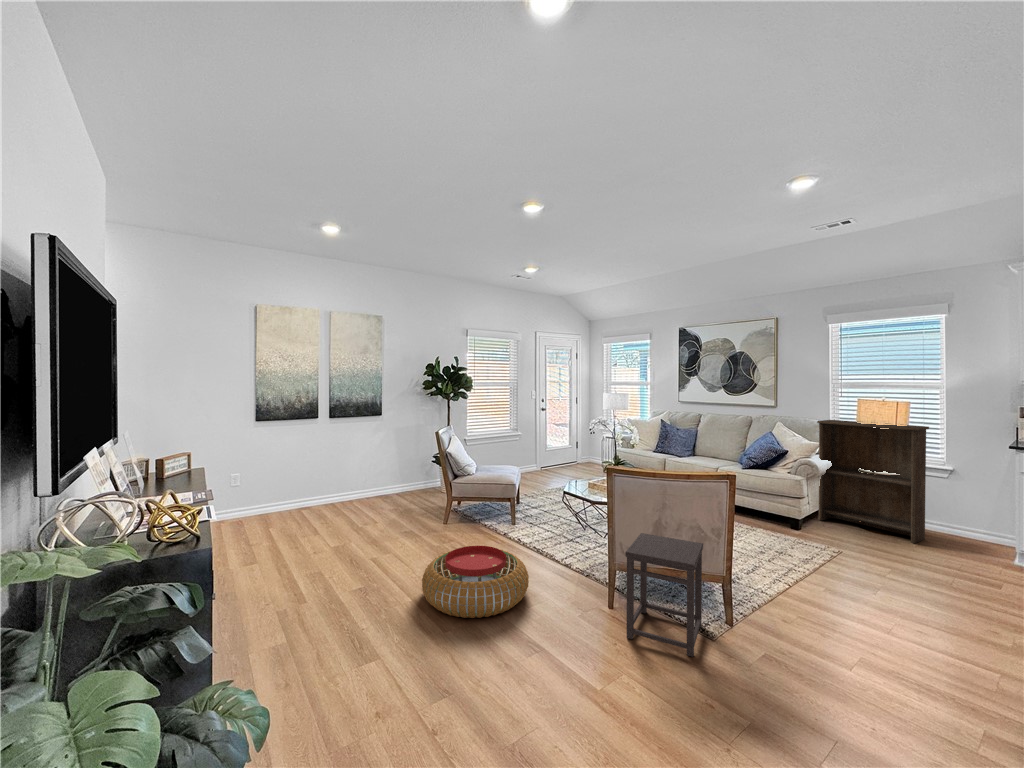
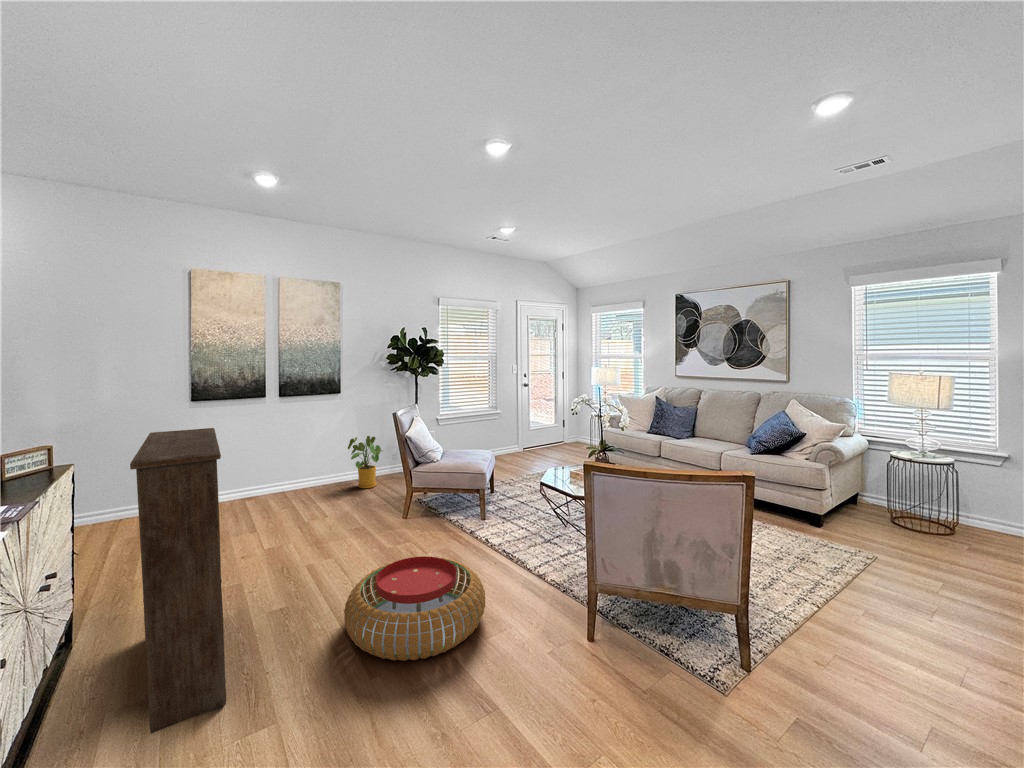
bookshelf: present [817,420,929,543] -> present [130,428,226,734]
house plant: none [388,453,421,500] -> present [348,436,382,488]
side table: present [625,533,703,657] -> none [608,547,714,730]

